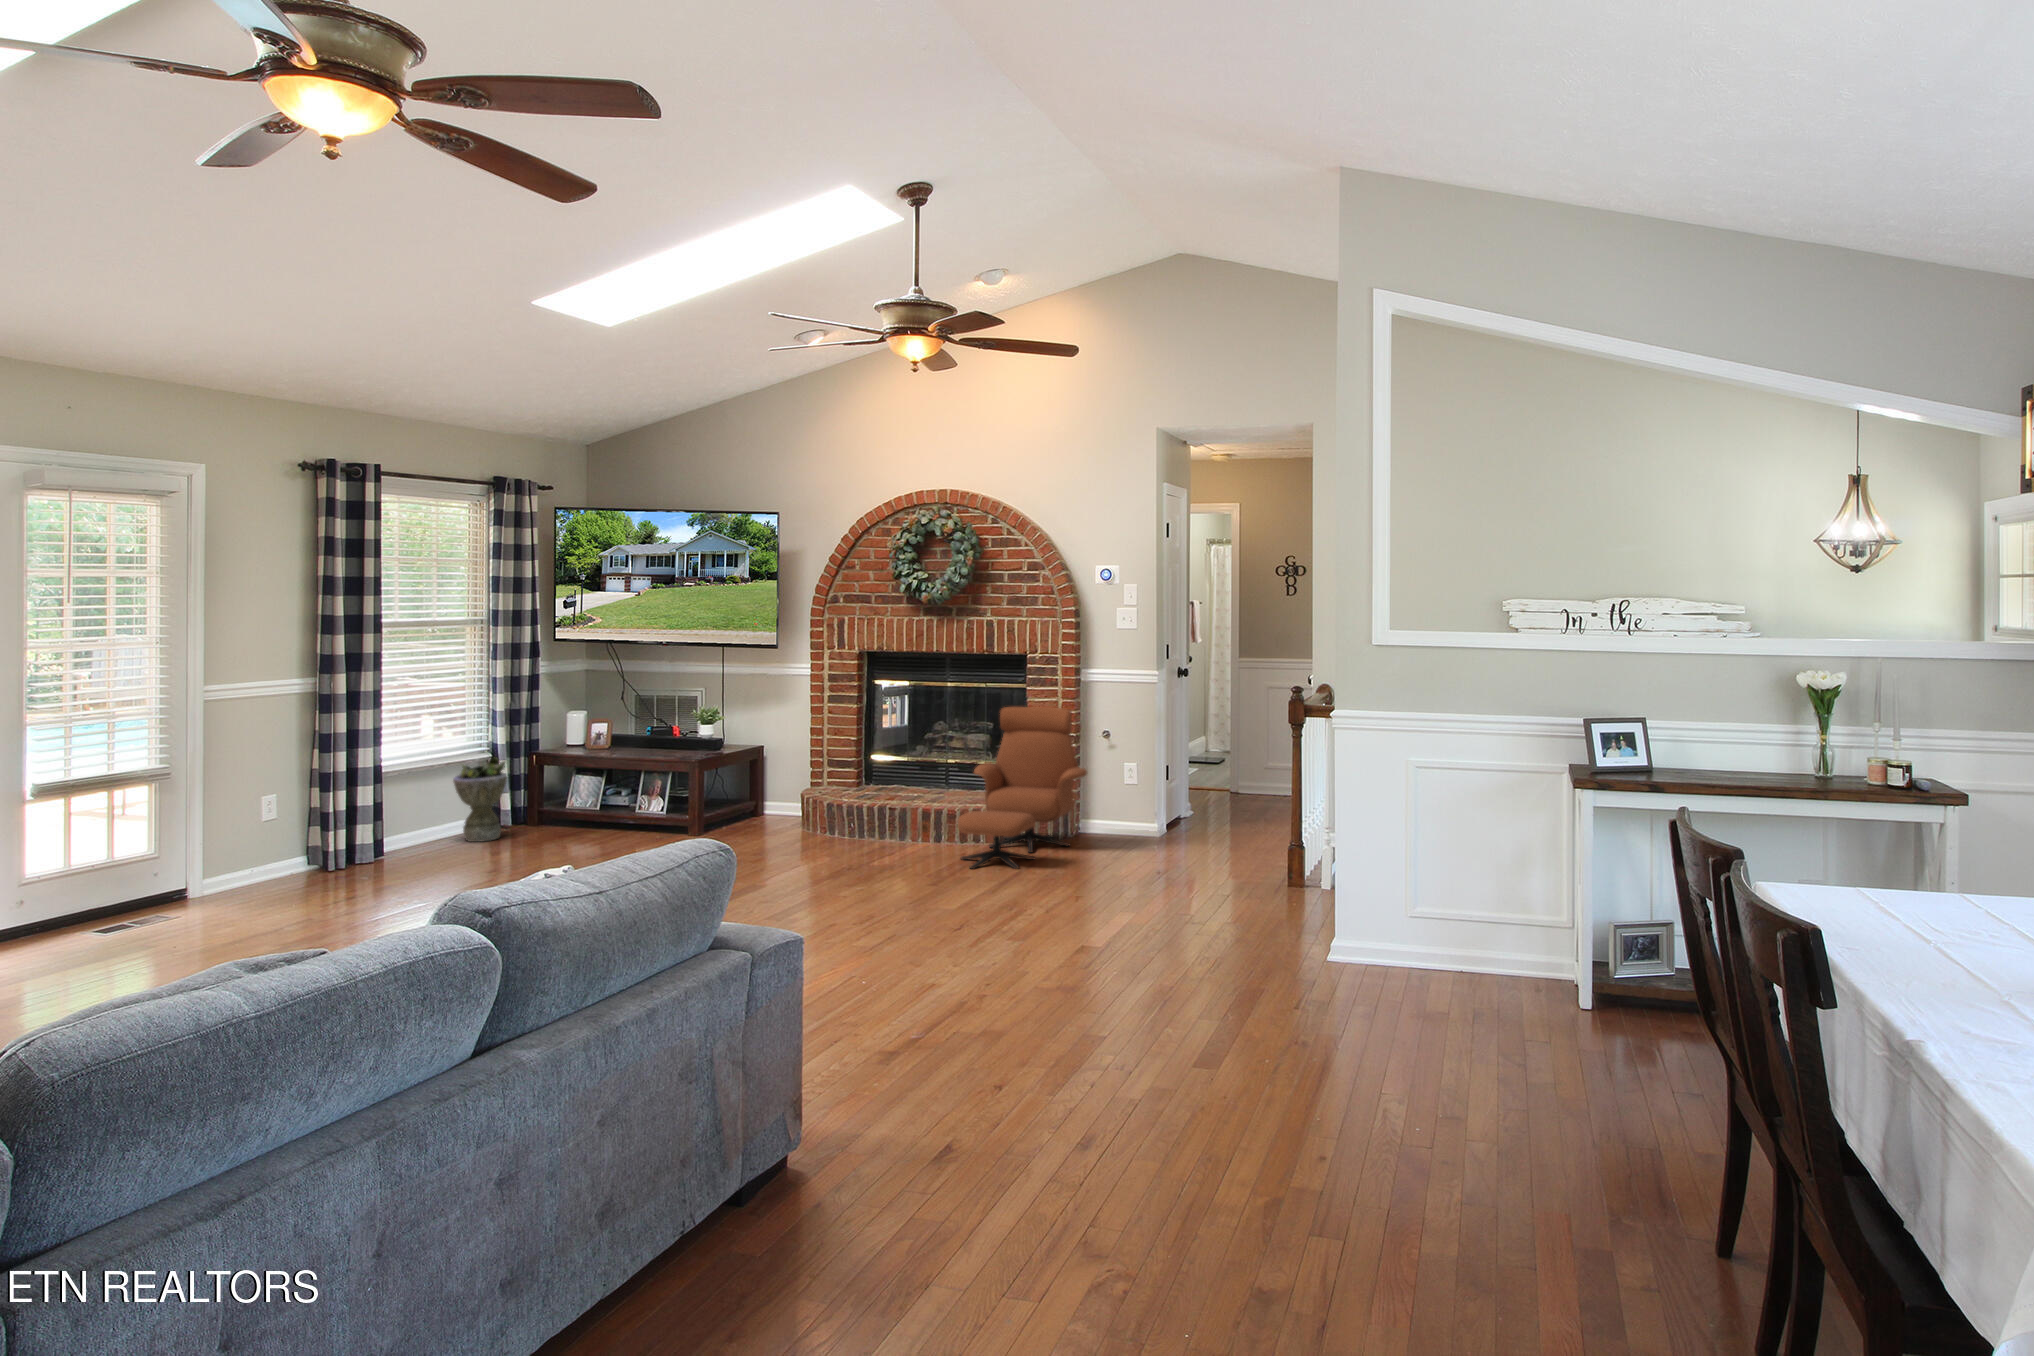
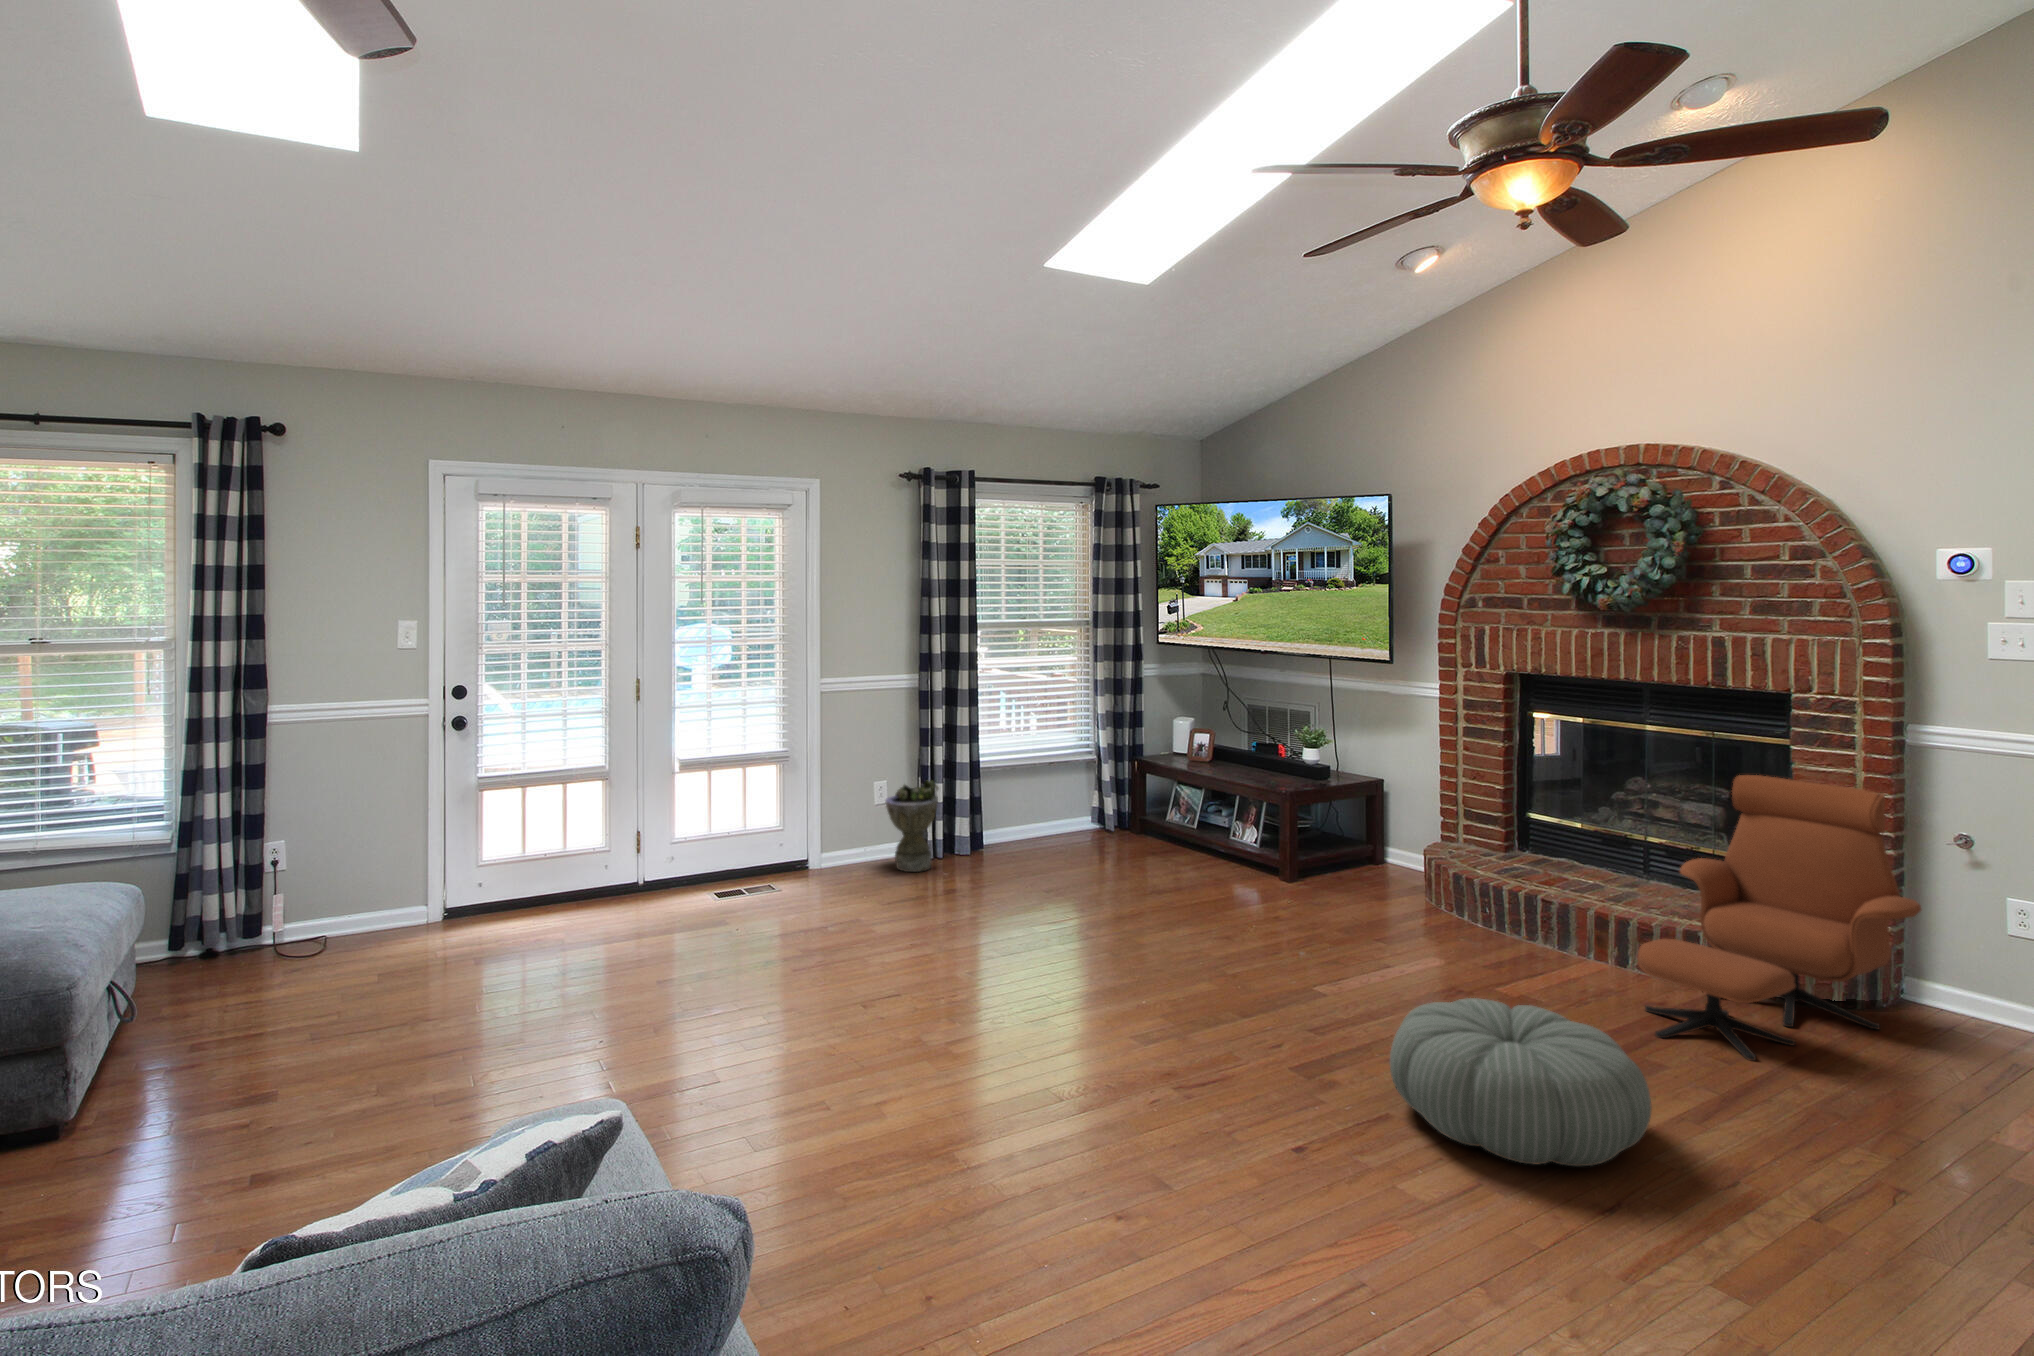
planter: present [453,758,507,842] -> present [885,780,938,872]
pouf: none [843,847,983,927] -> present [1390,998,1651,1166]

